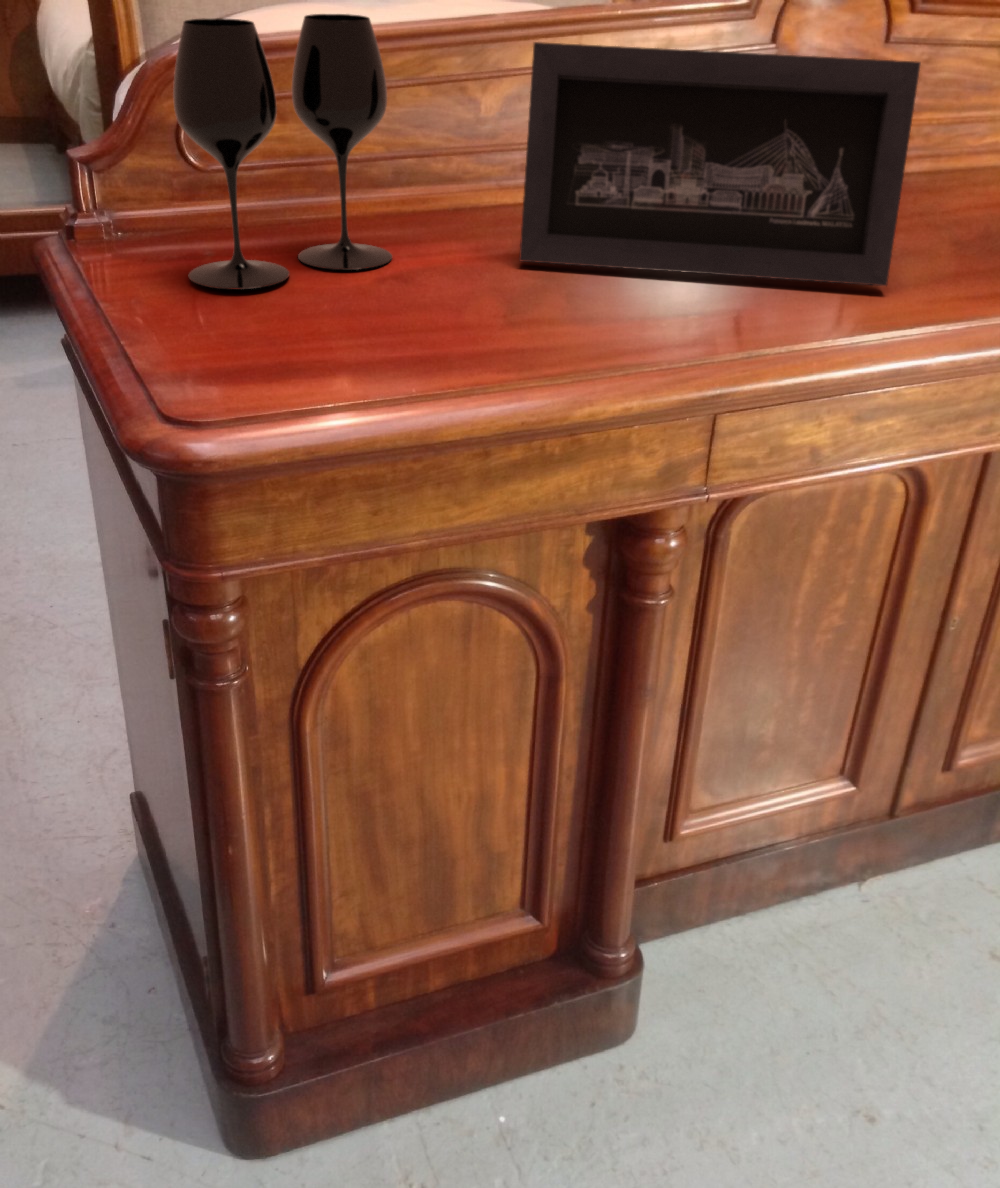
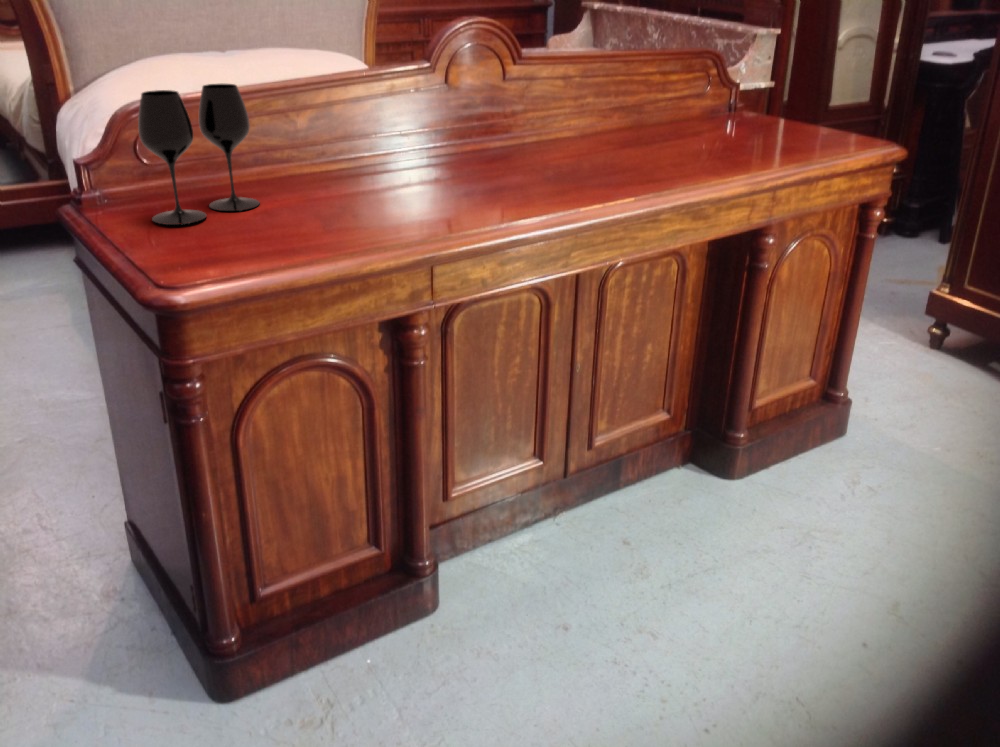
picture frame: present [519,42,921,286] -> none [322,92,510,200]

